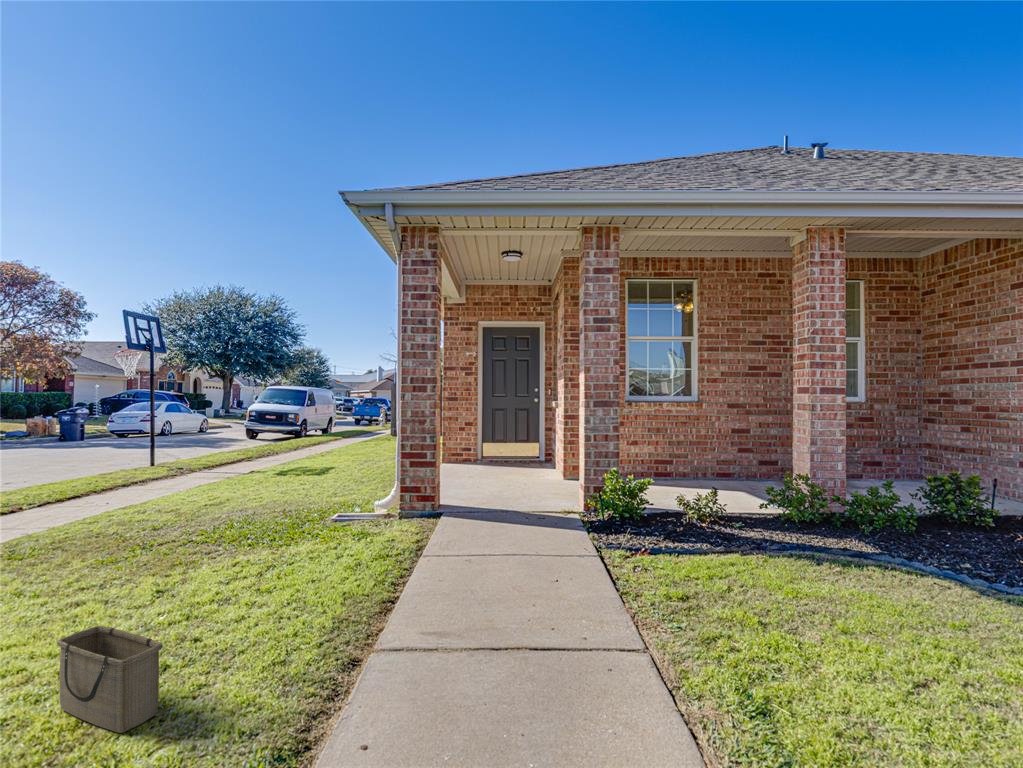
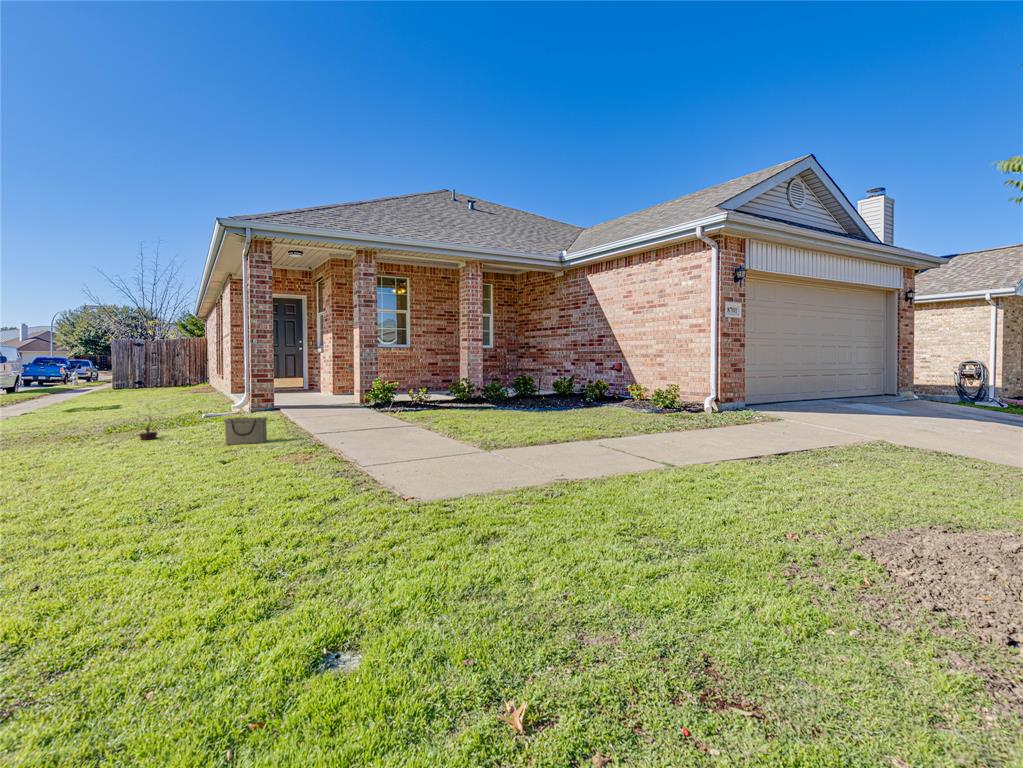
potted plant: none [64,528,149,608] -> present [137,405,163,440]

